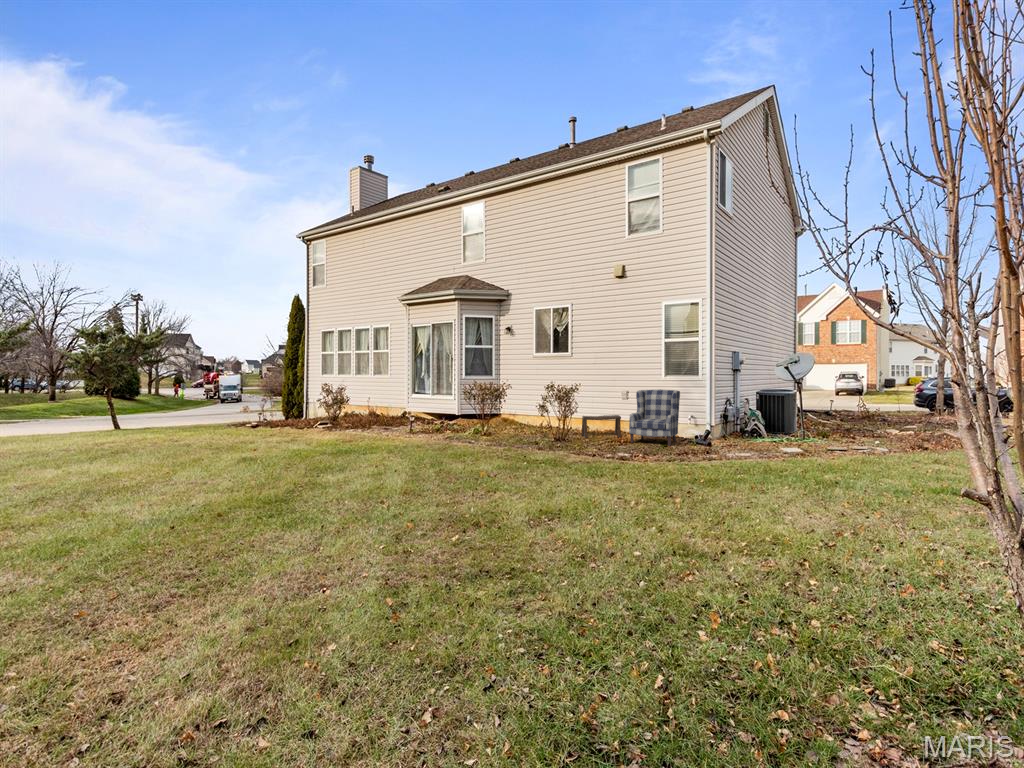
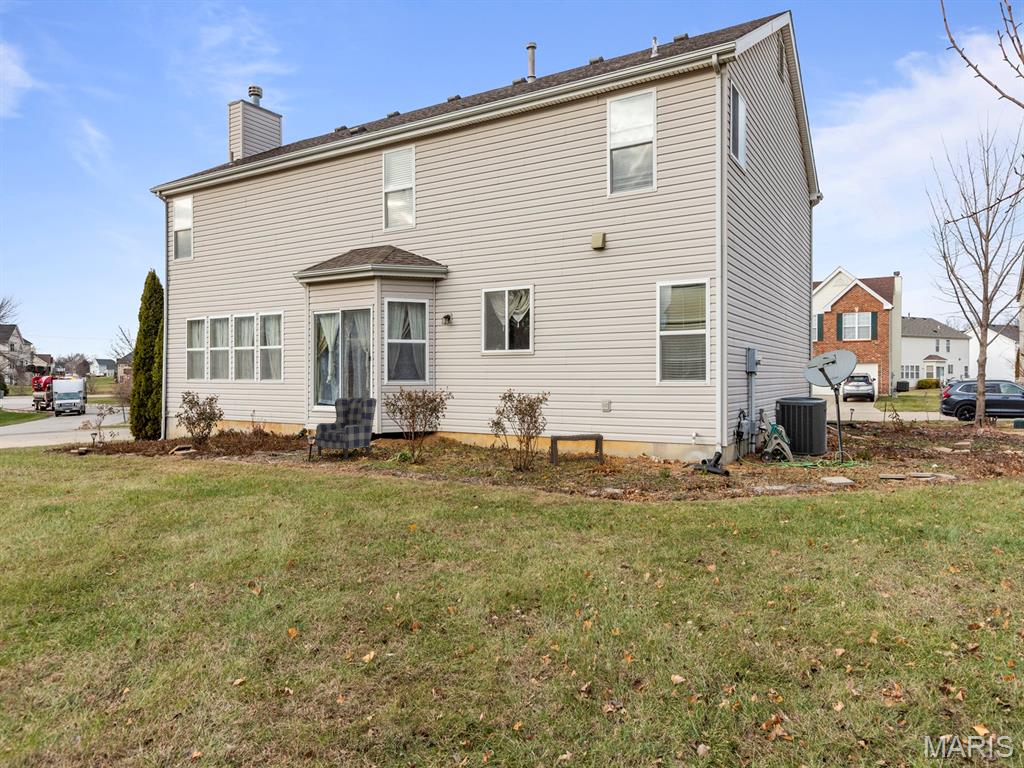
chair: present [629,389,680,446] -> present [316,397,377,459]

